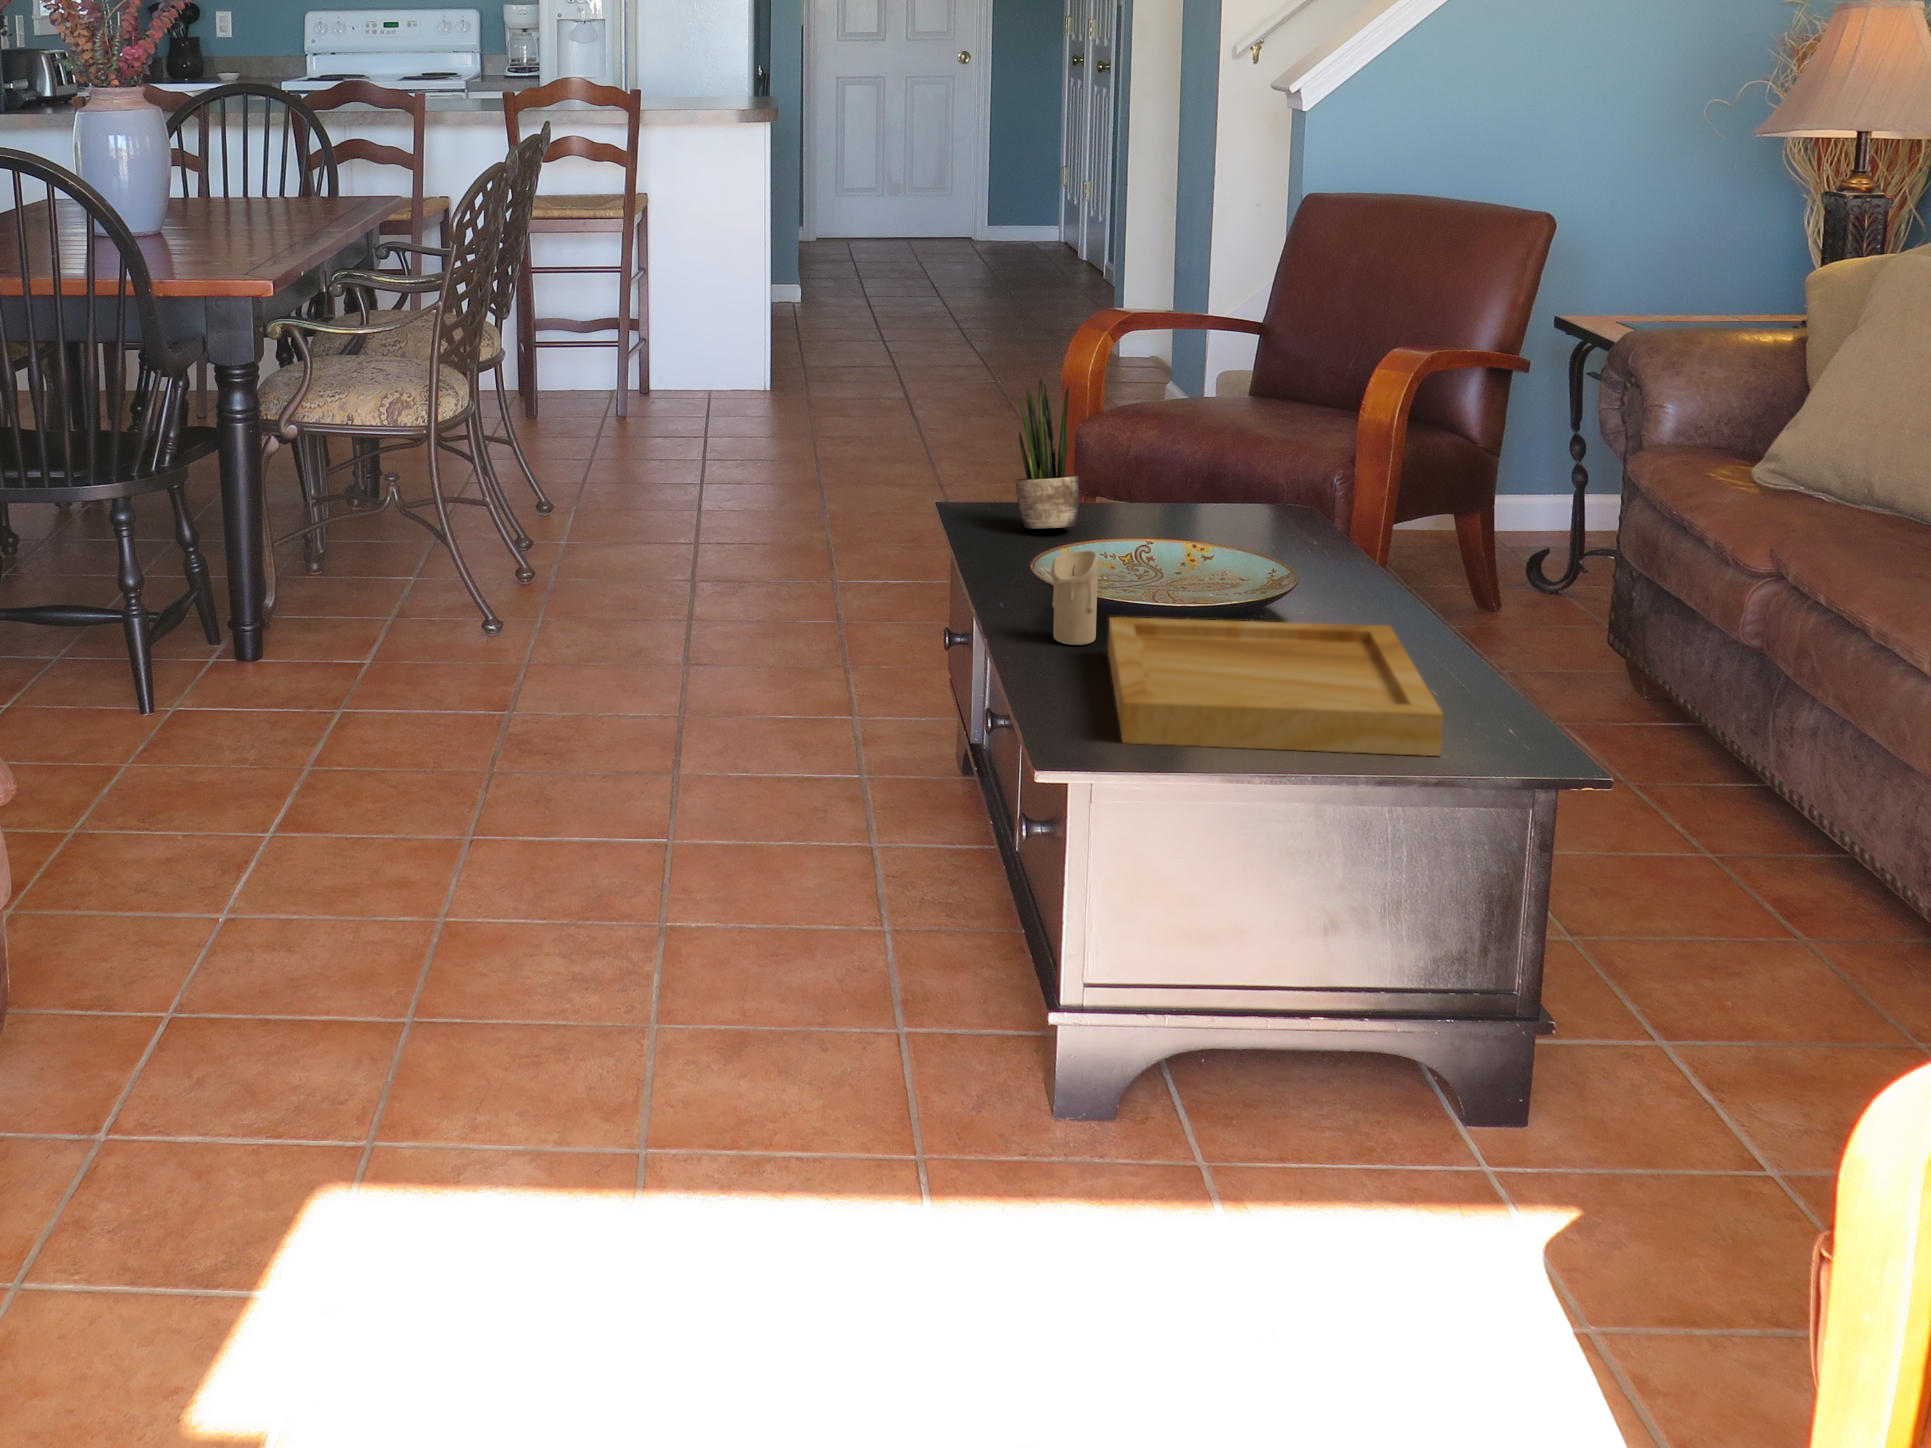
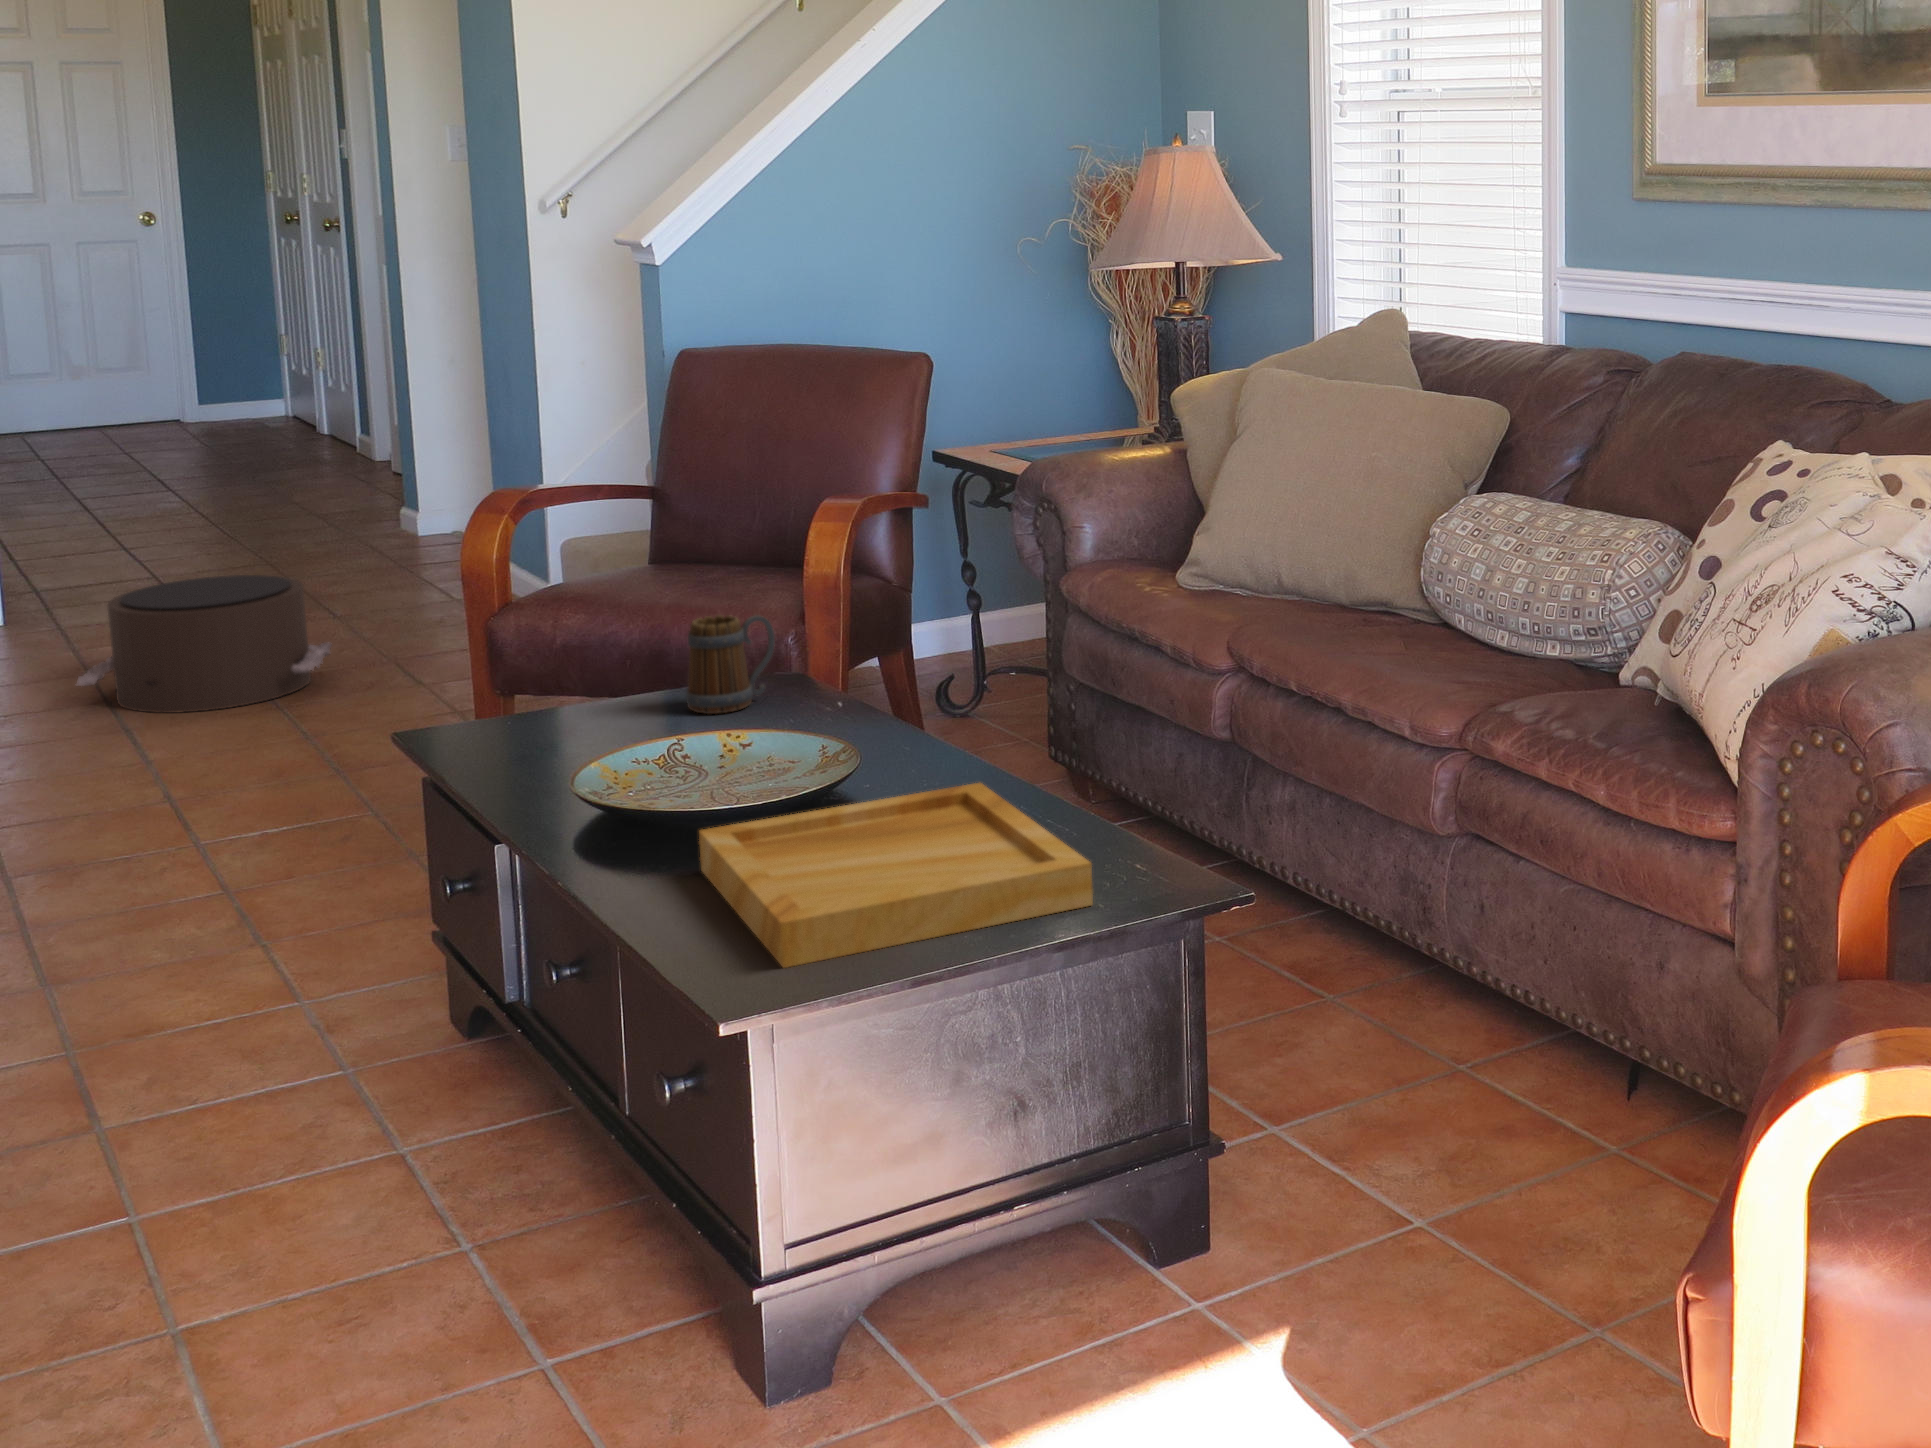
pouf: none [799,367,999,478] -> present [76,575,331,713]
potted plant: present [1016,379,1079,528] -> none [490,575,572,746]
mug: none [1189,440,1280,531] -> present [686,615,775,714]
candle: present [1052,551,1099,645] -> none [621,761,677,870]

